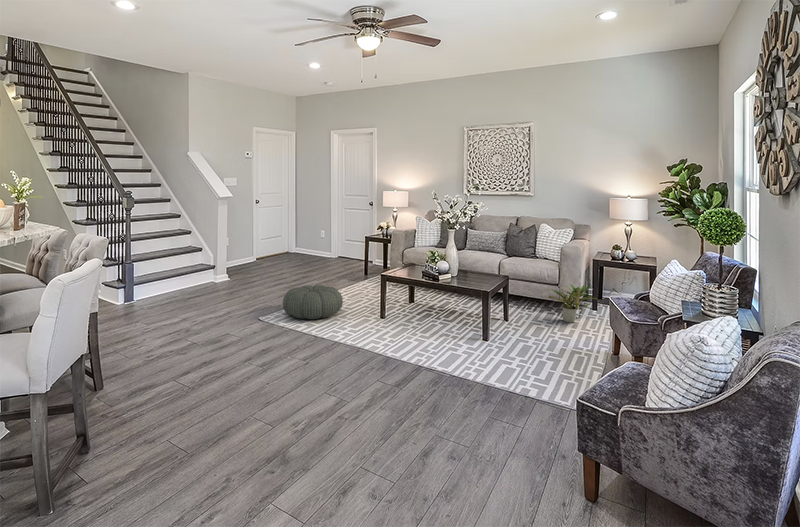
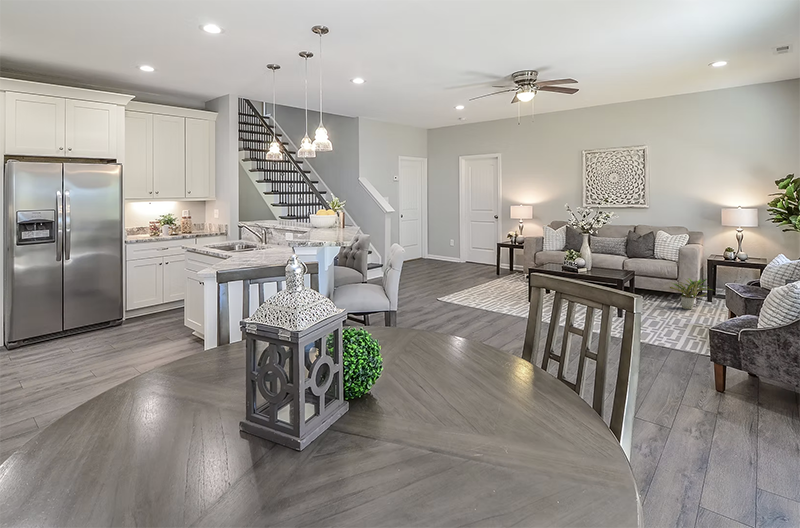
pouf: present [283,285,343,319] -> none [452,278,497,302]

